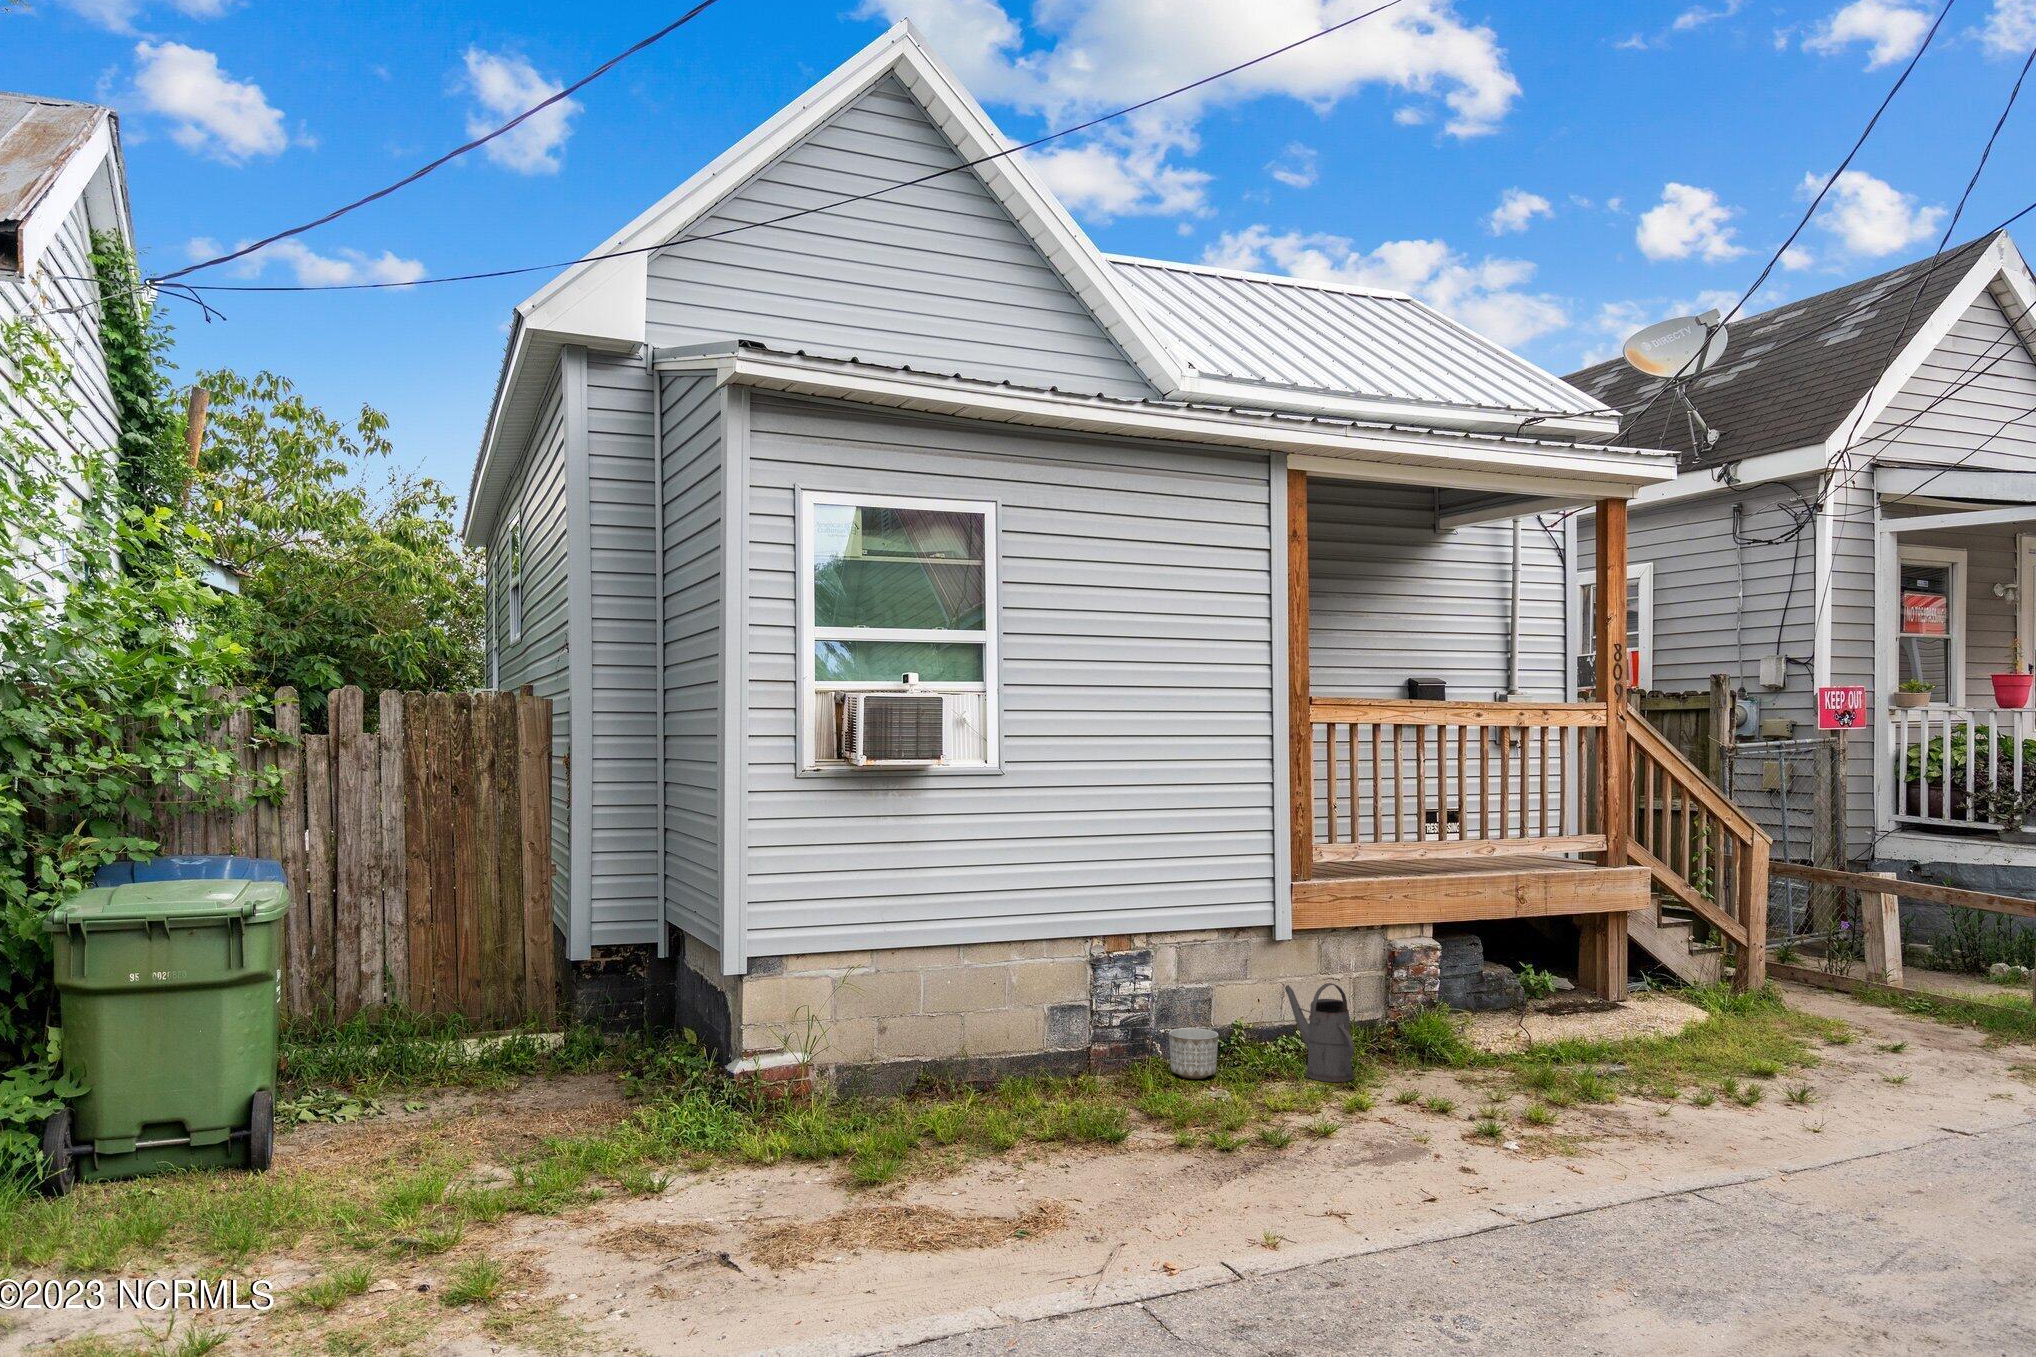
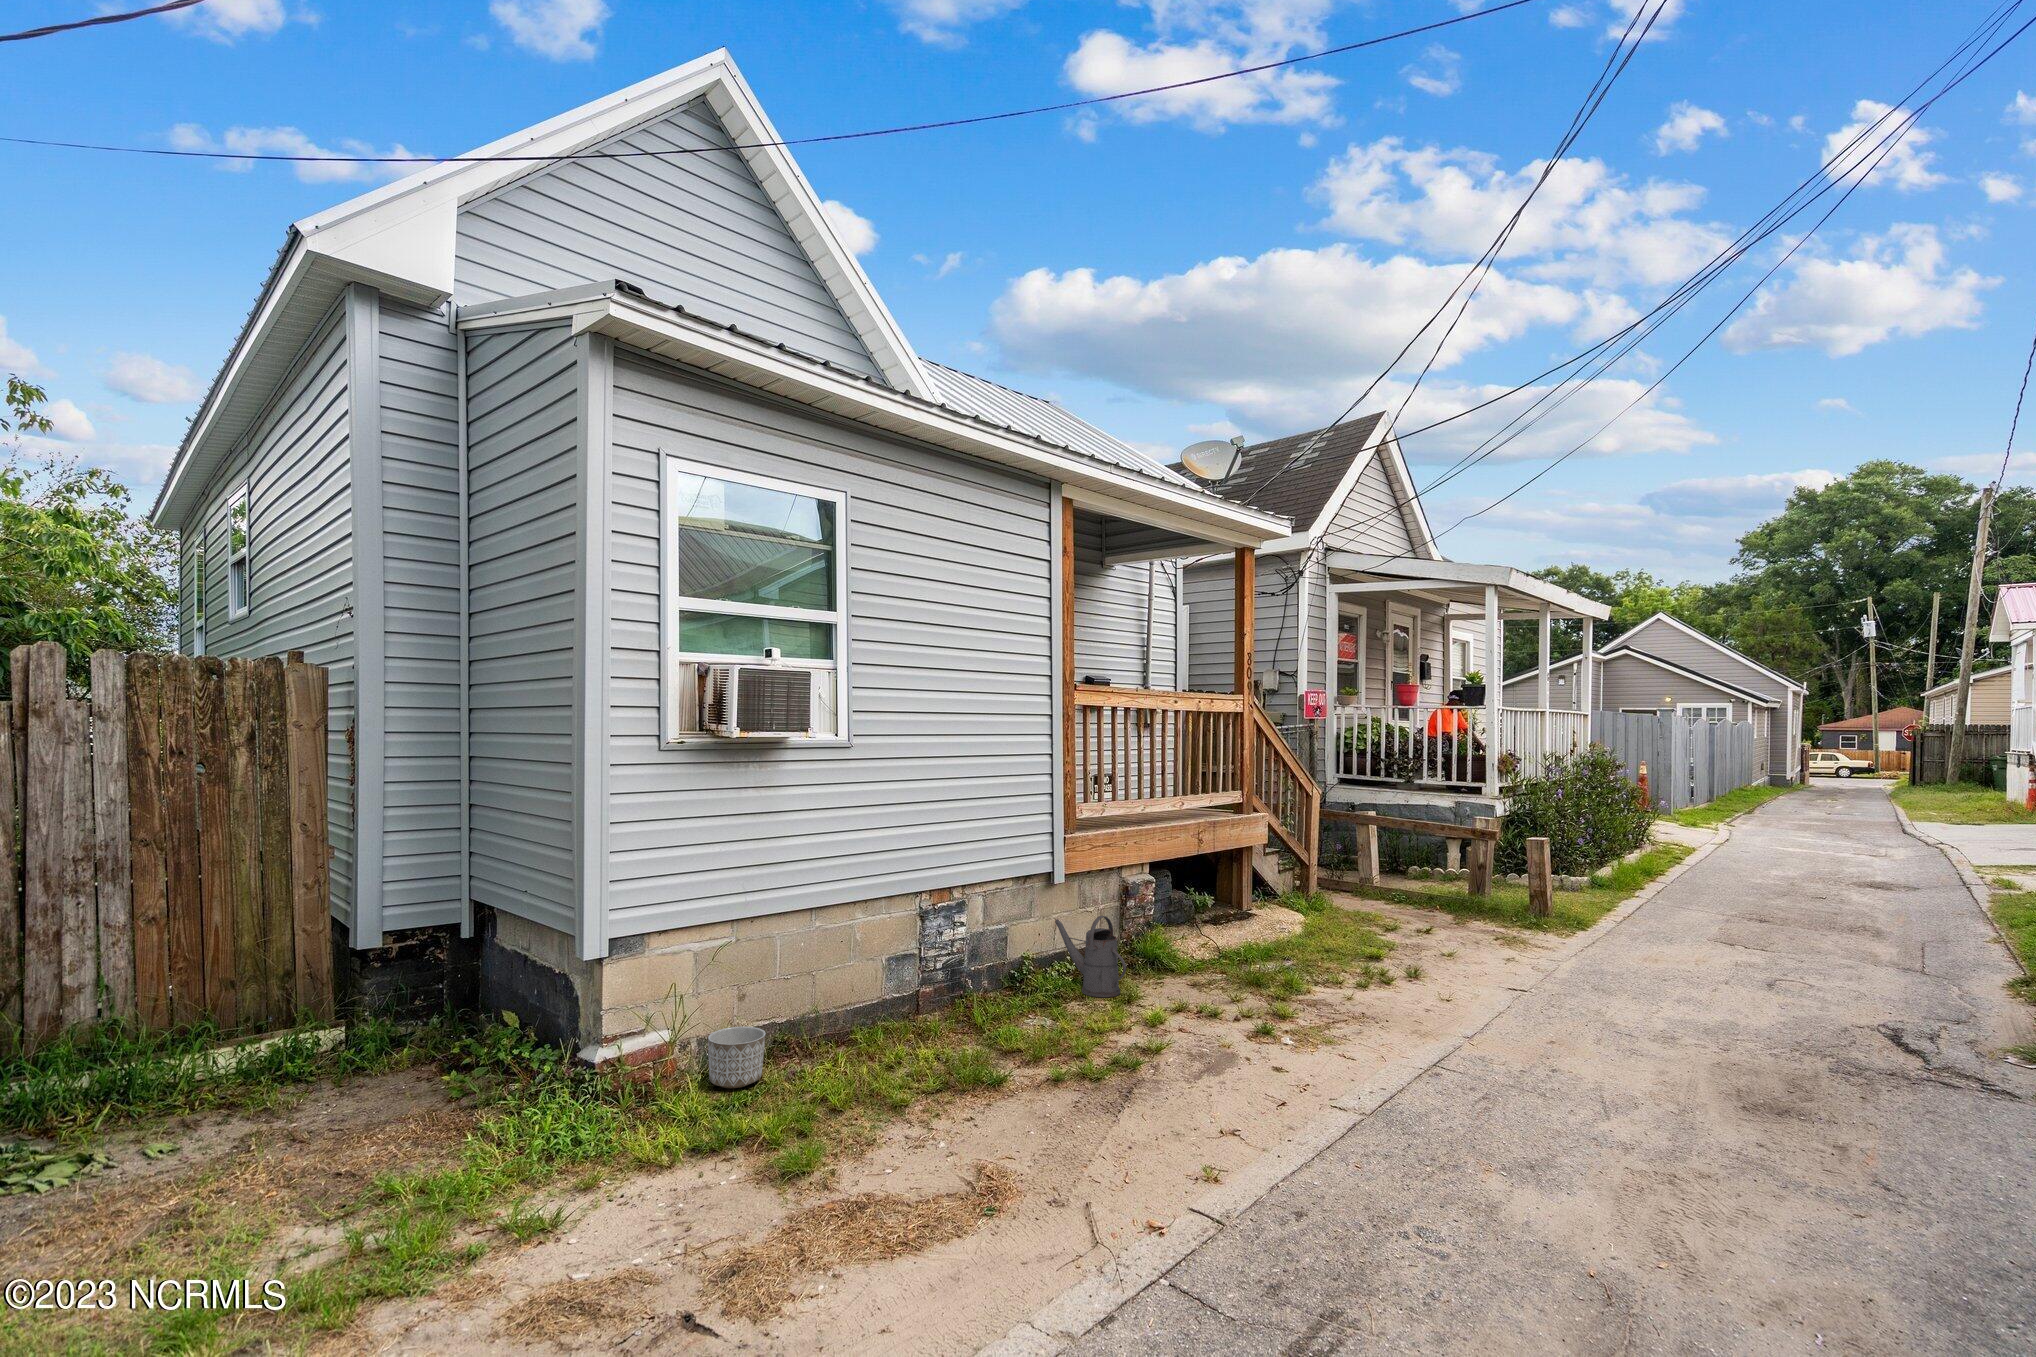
planter: present [1169,1028,1218,1079] -> present [708,1027,766,1088]

